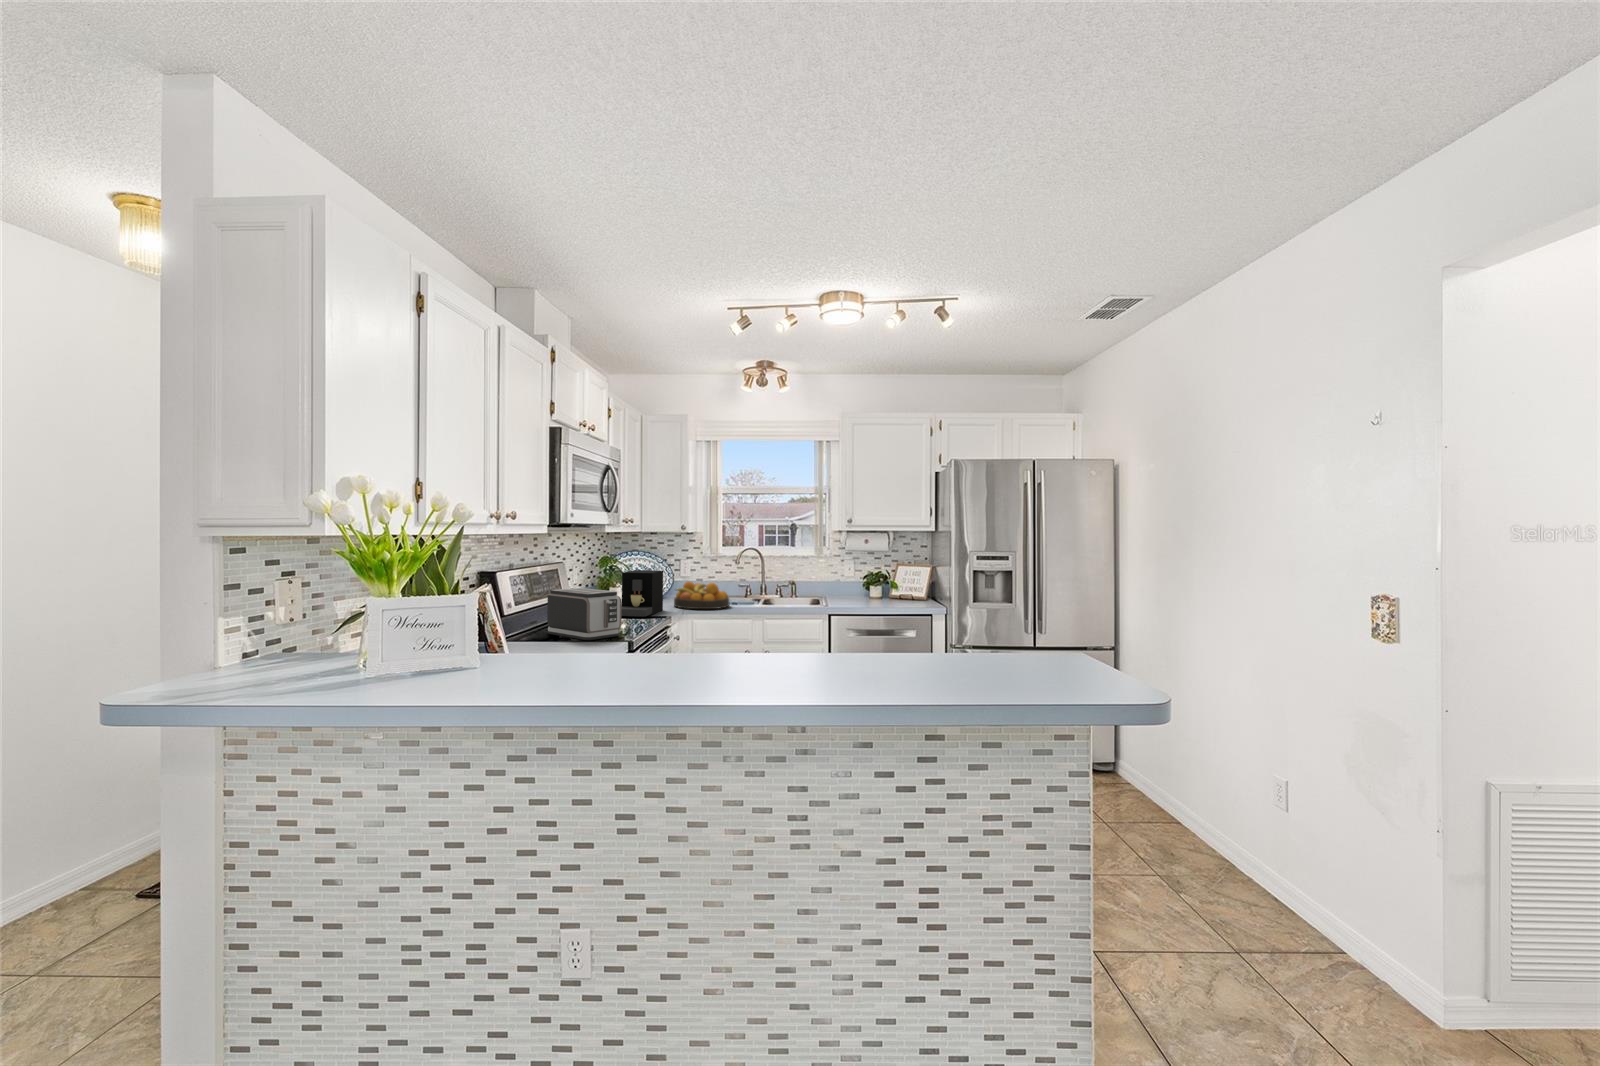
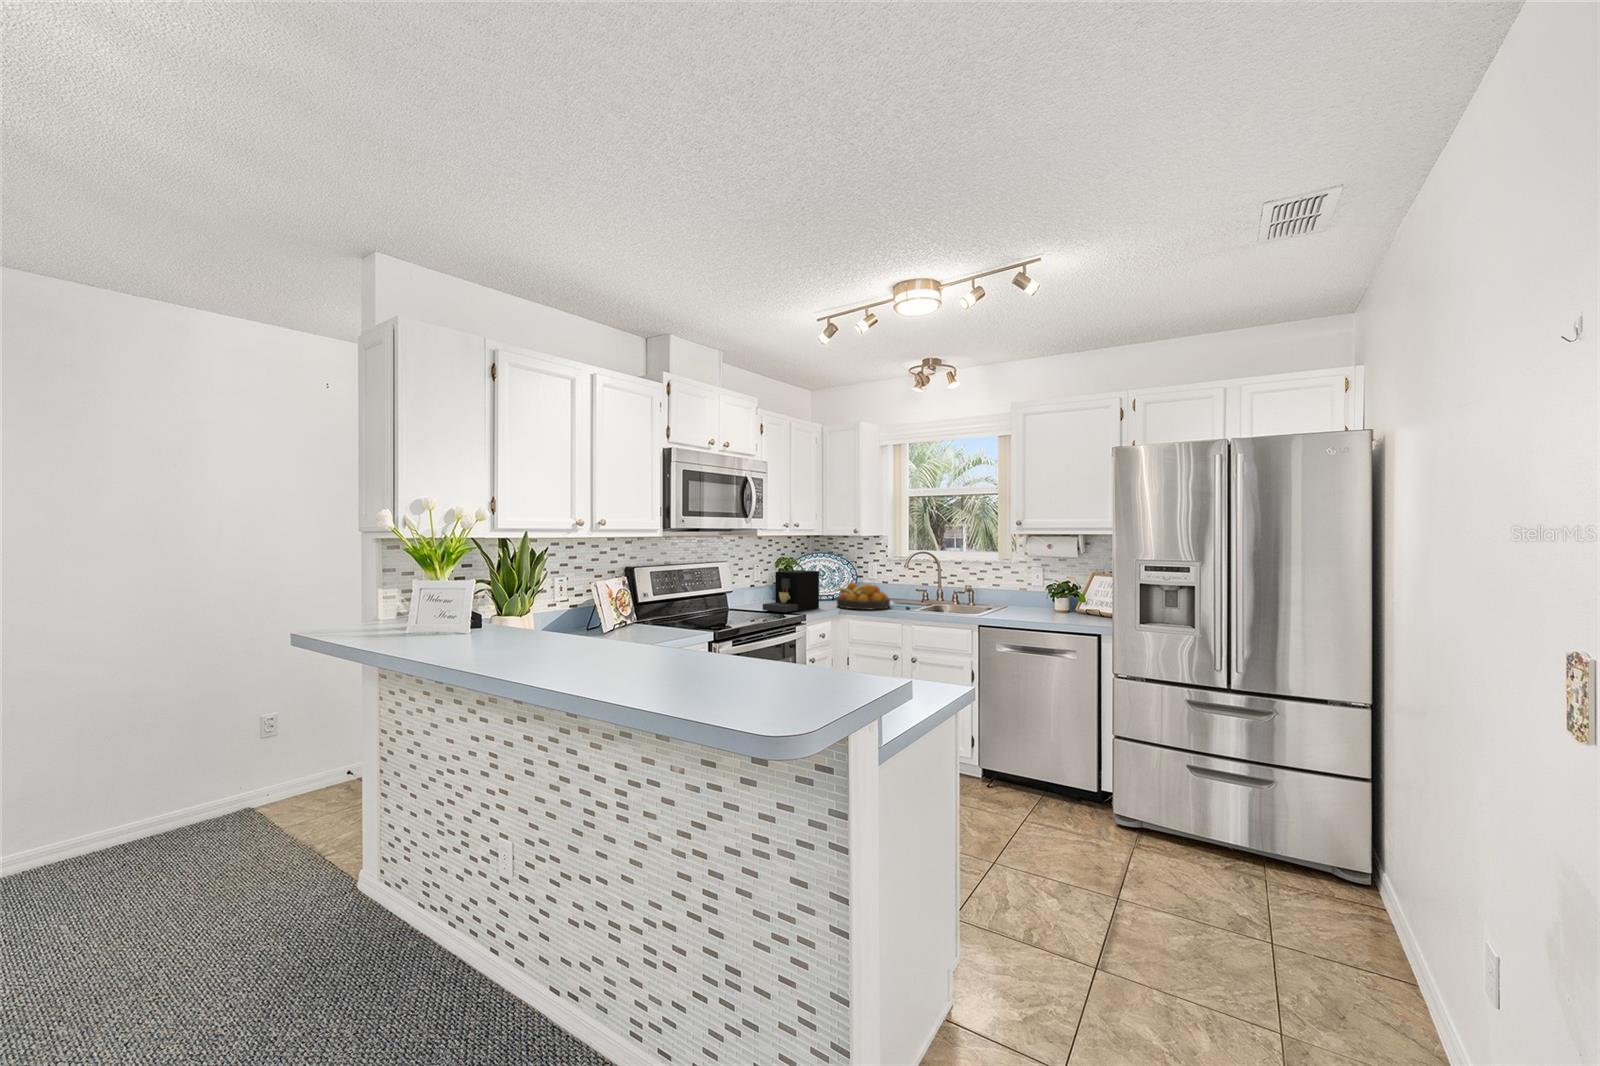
toaster: present [547,588,622,640] -> none [679,583,727,627]

